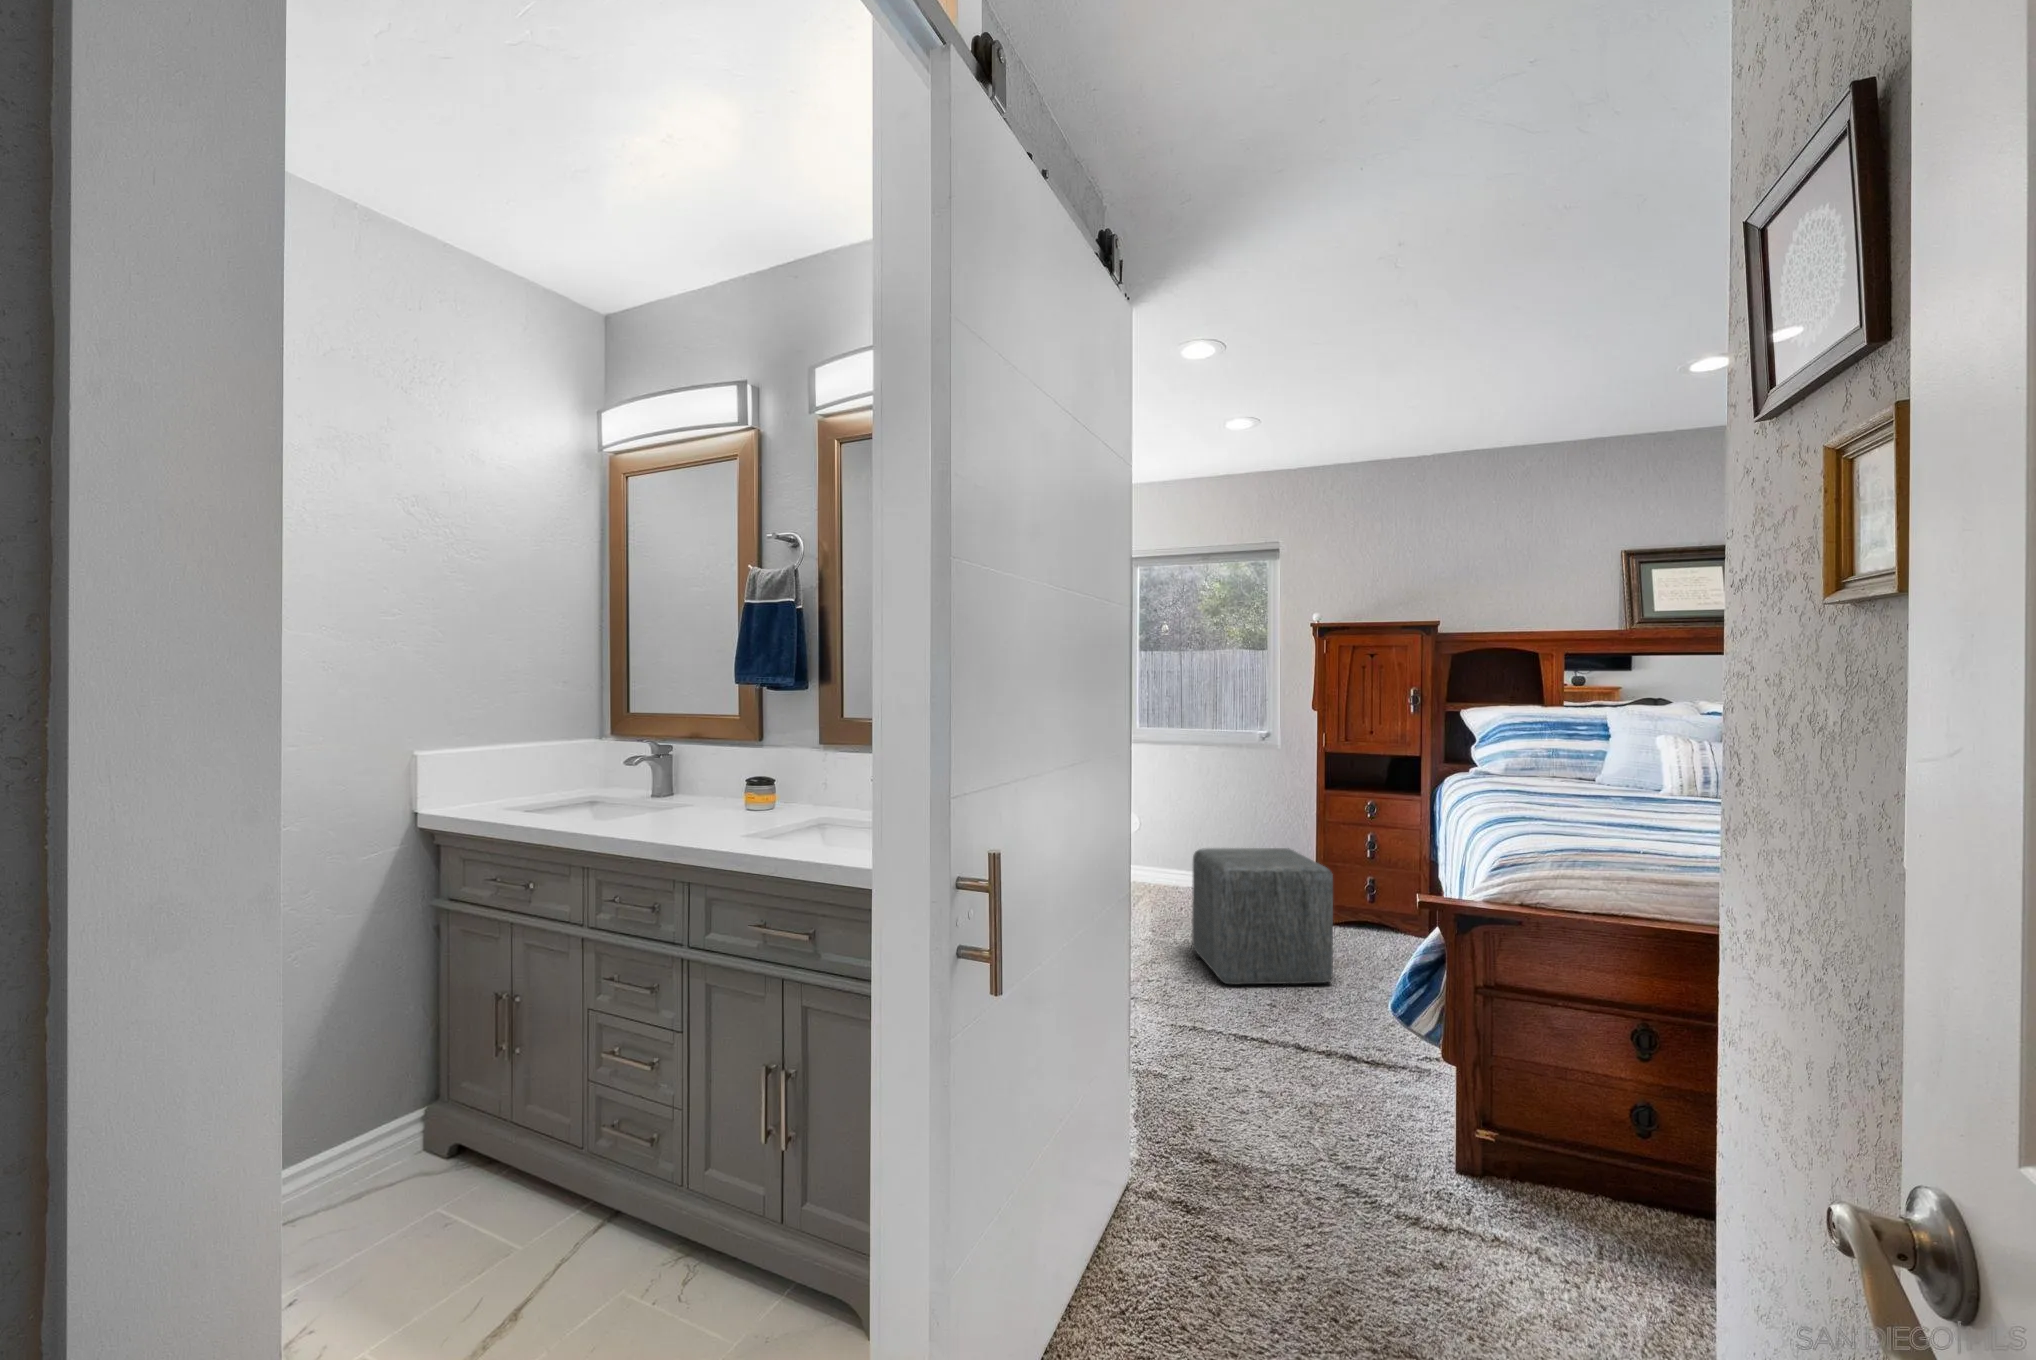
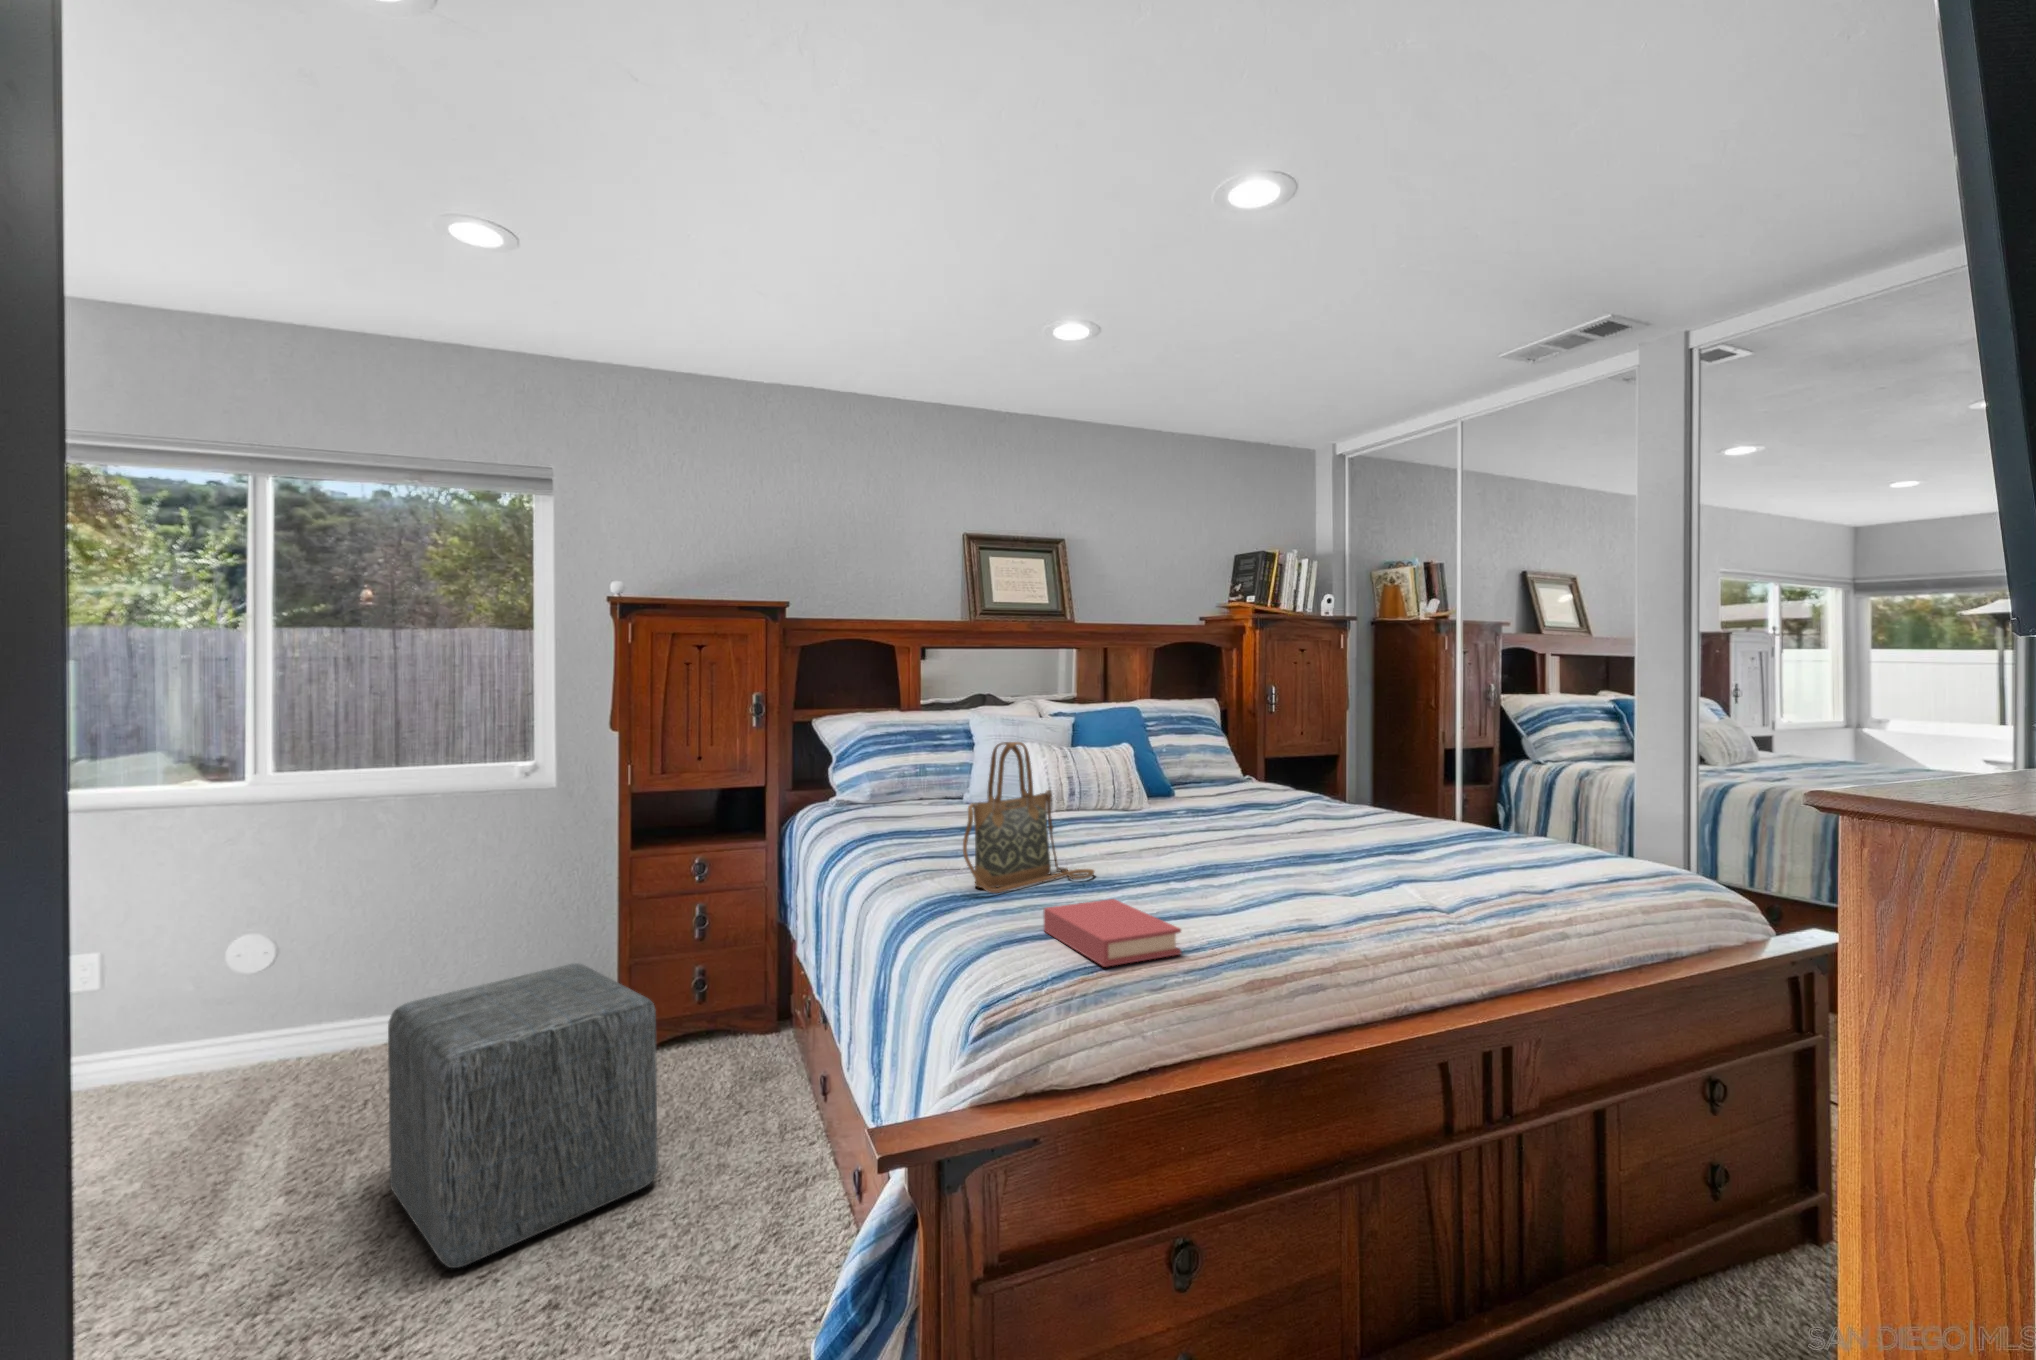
handbag: none [1534,720,1658,825] -> present [963,742,1094,893]
book: none [1577,824,1670,859] -> present [1044,899,1181,967]

